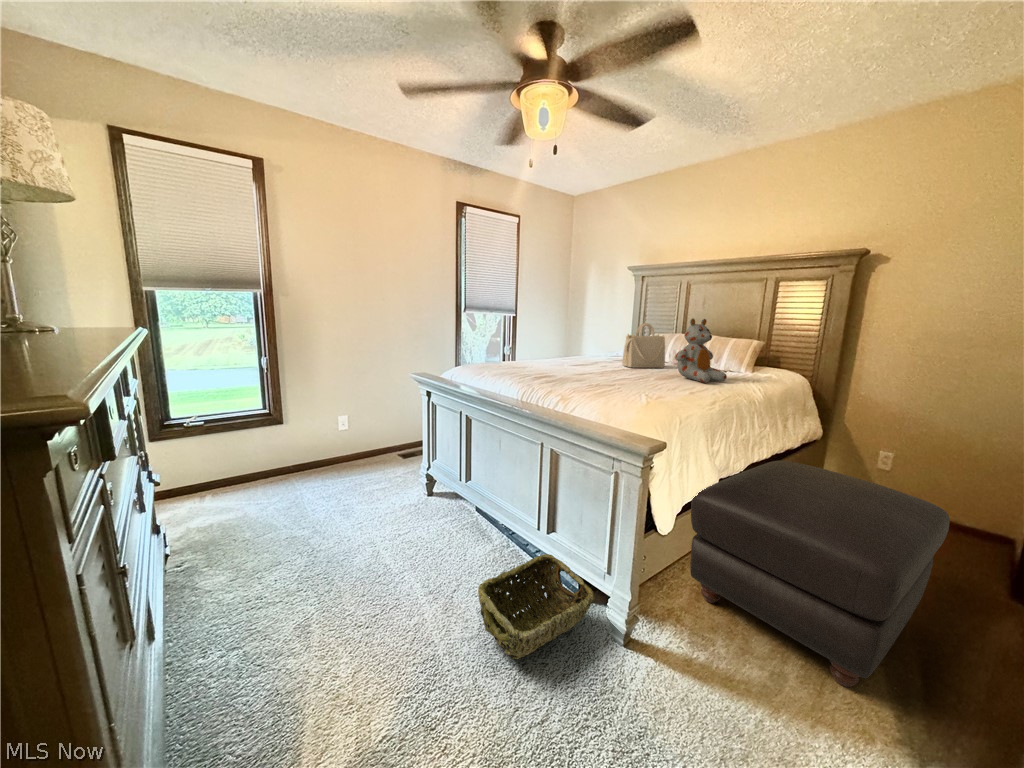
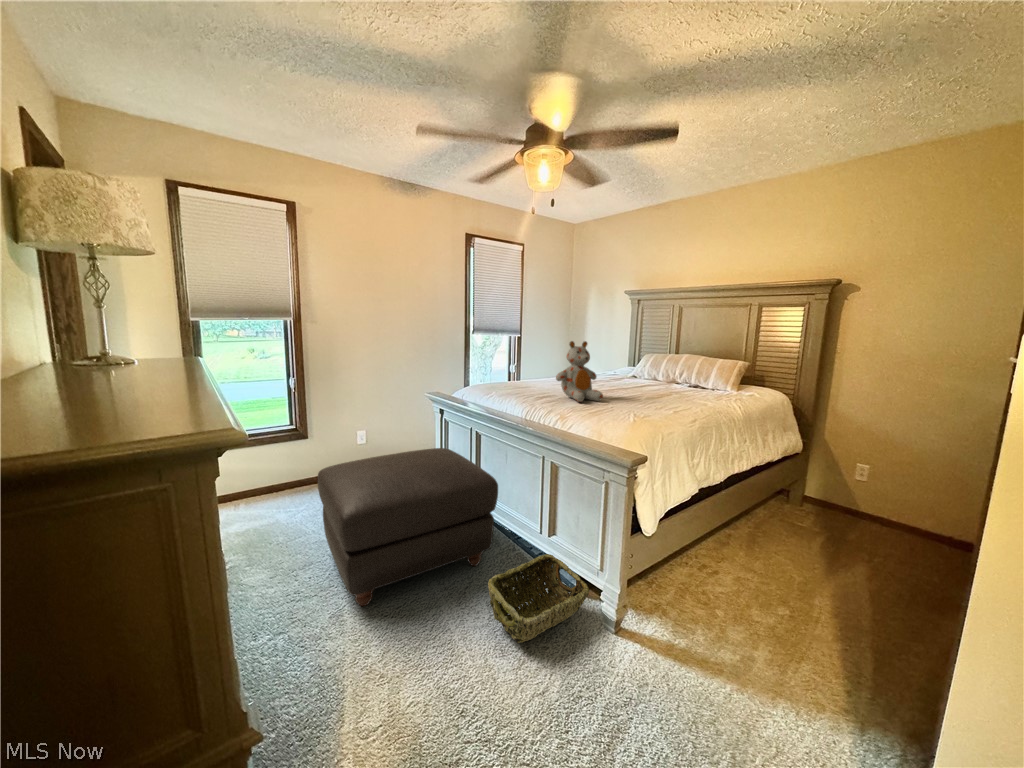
stuffed bear: present [675,318,727,383] -> present [556,341,603,402]
handbag: present [622,323,665,368] -> none [617,346,656,387]
ottoman: present [690,461,950,687] -> present [318,448,498,606]

